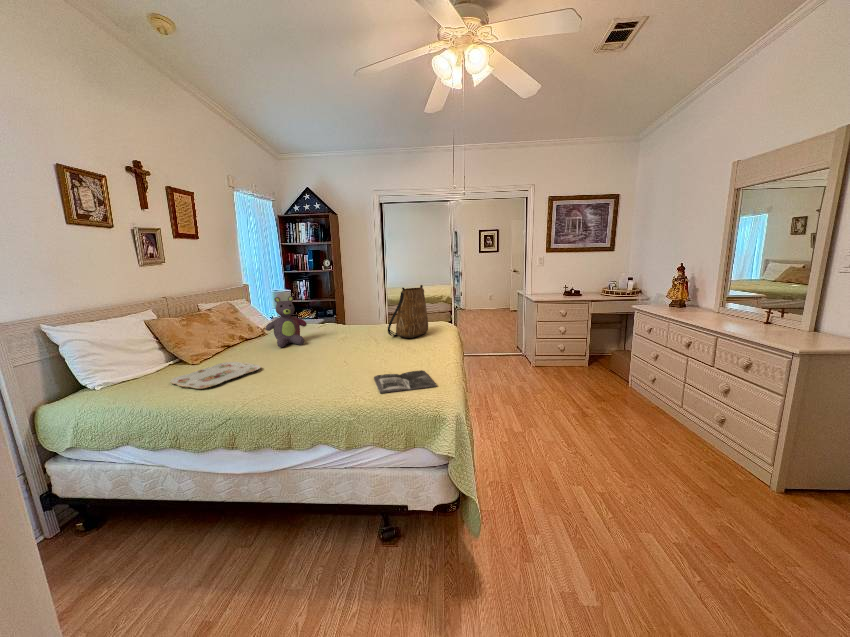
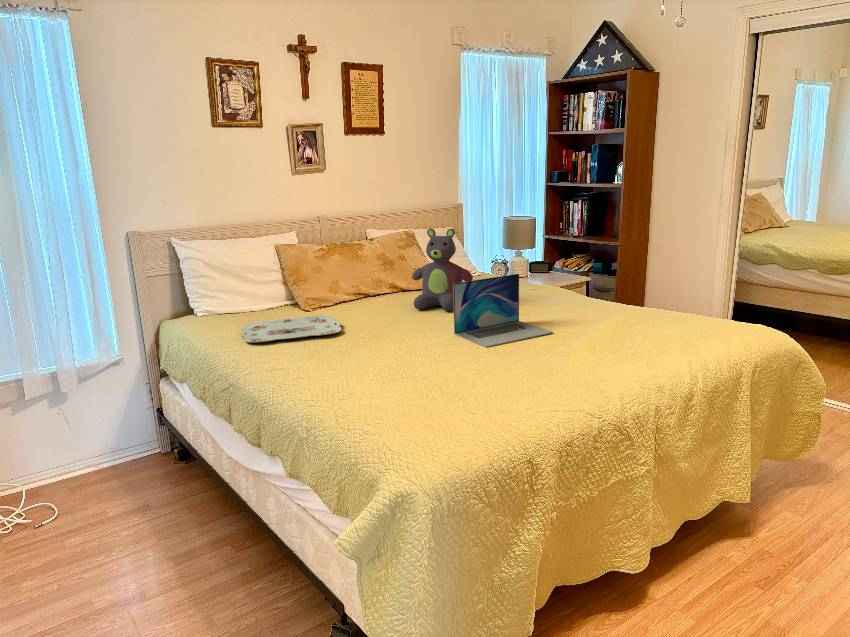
tote bag: present [388,285,428,338] -> none [587,227,695,339]
laptop: none [328,316,376,355] -> present [453,274,553,347]
magazine: present [374,370,437,394] -> none [373,387,505,439]

